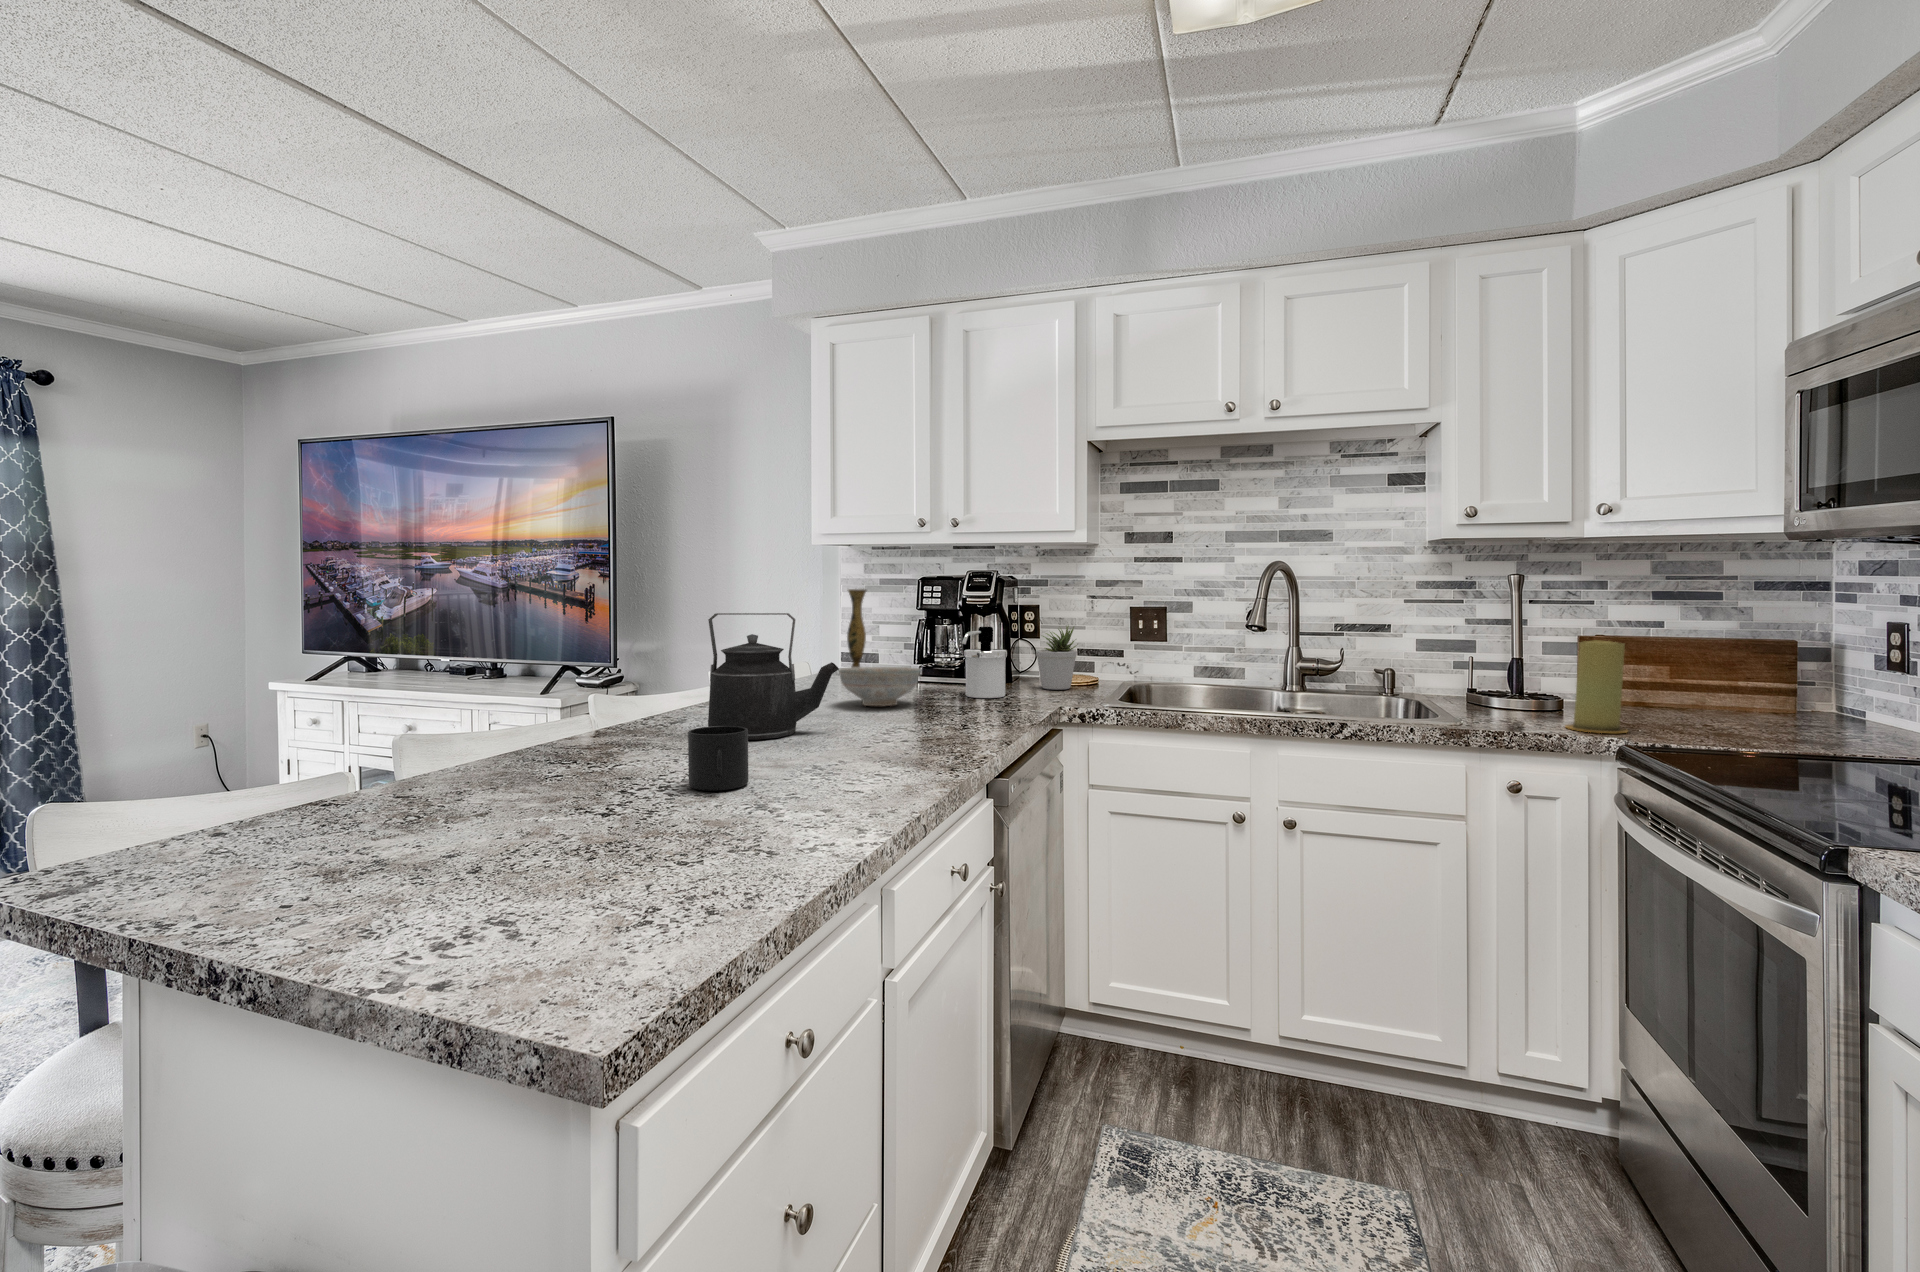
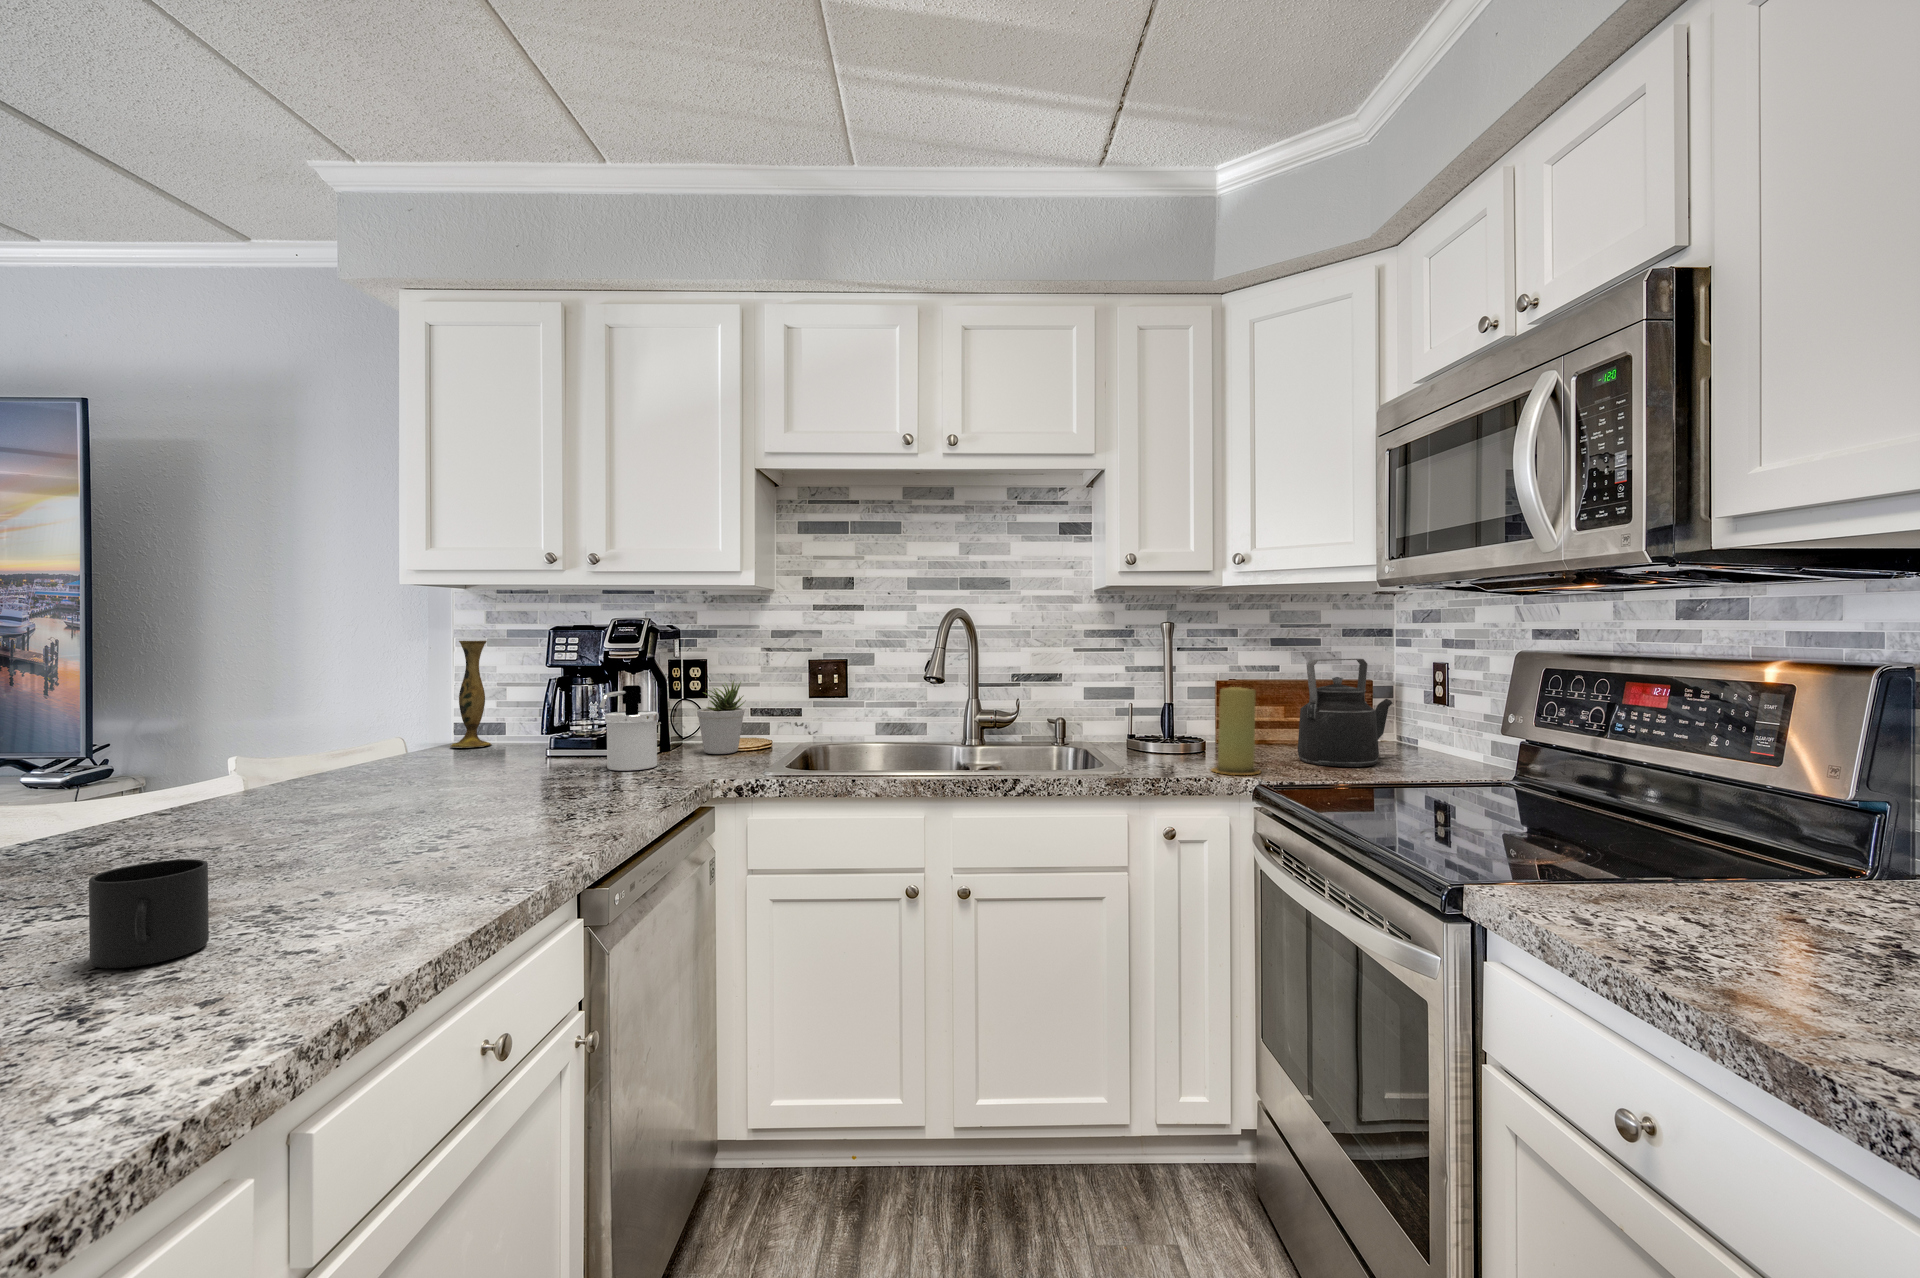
kettle: present [708,613,839,740] -> present [1298,659,1392,767]
decorative bowl: present [839,667,921,706] -> none [425,739,544,792]

